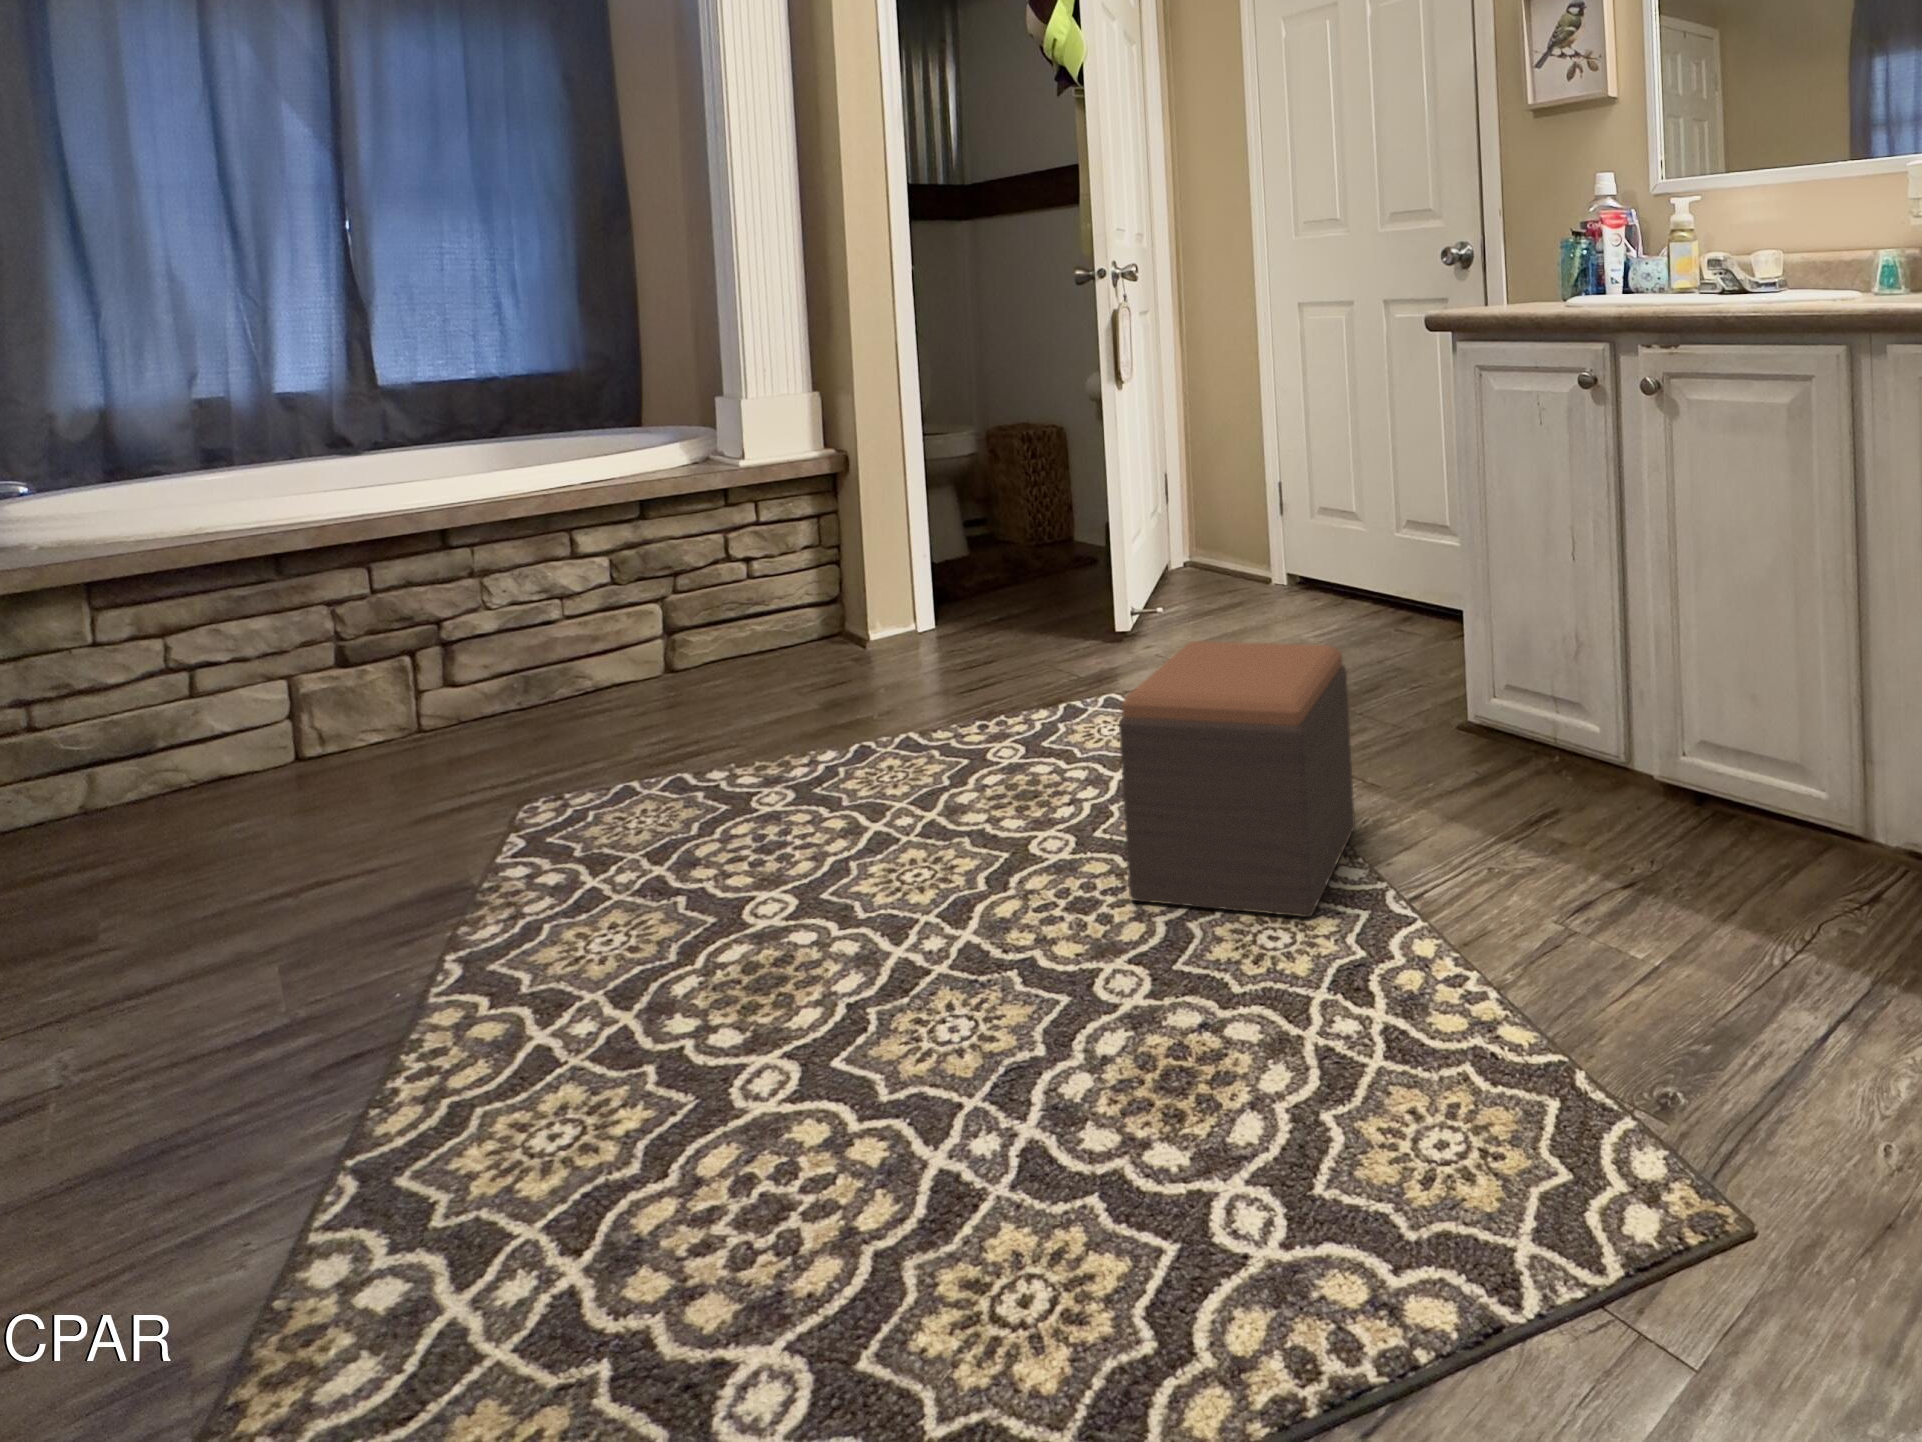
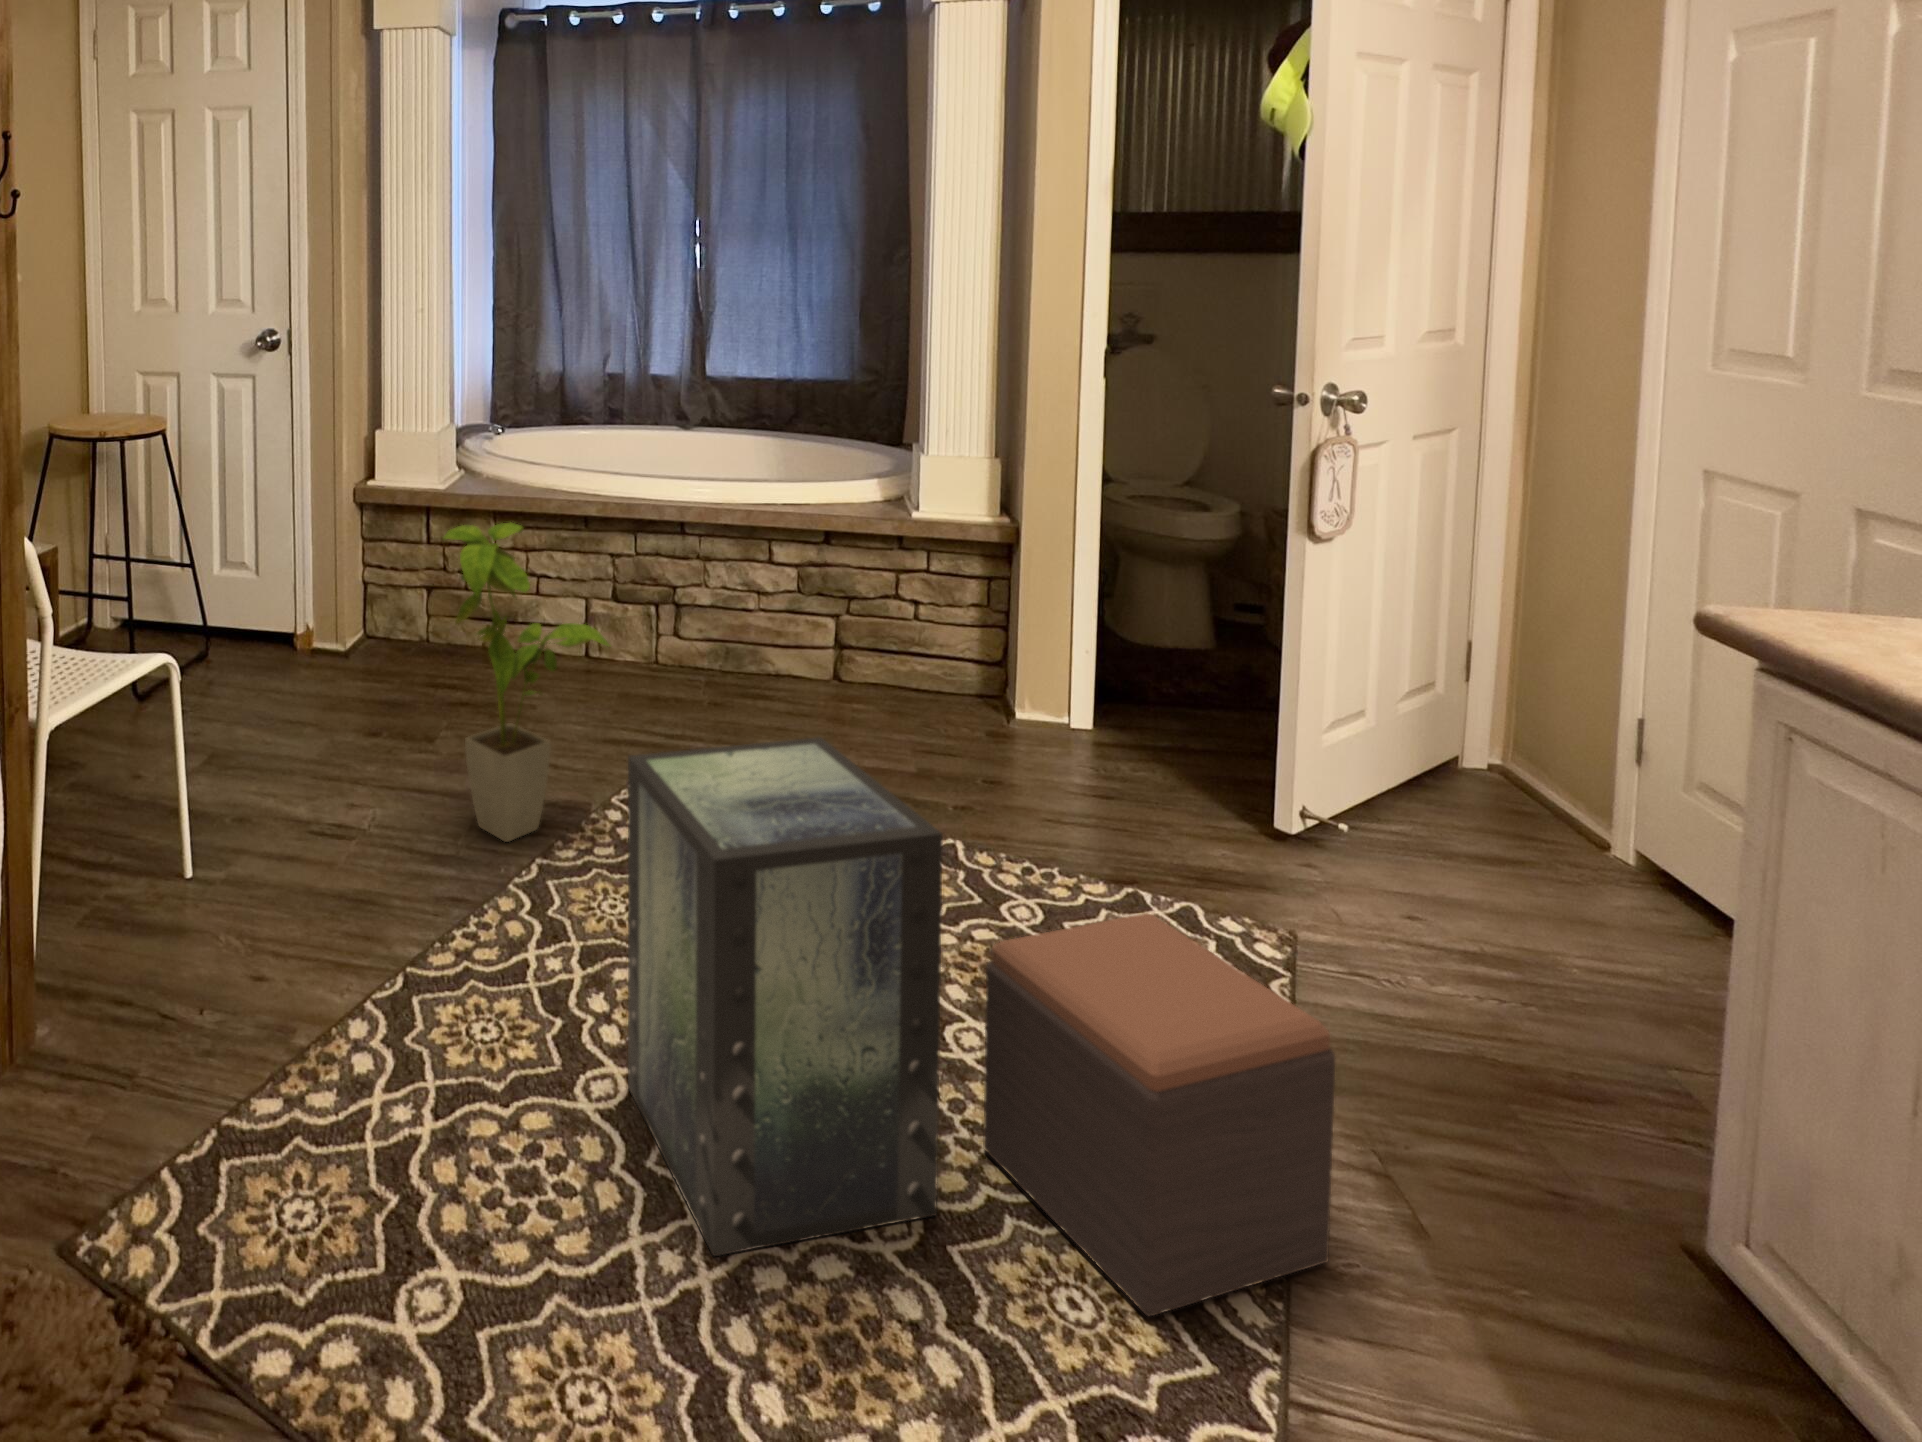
house plant: none [204,489,534,976] -> present [443,523,611,842]
storage box: none [762,576,1144,1114] -> present [628,737,943,1256]

